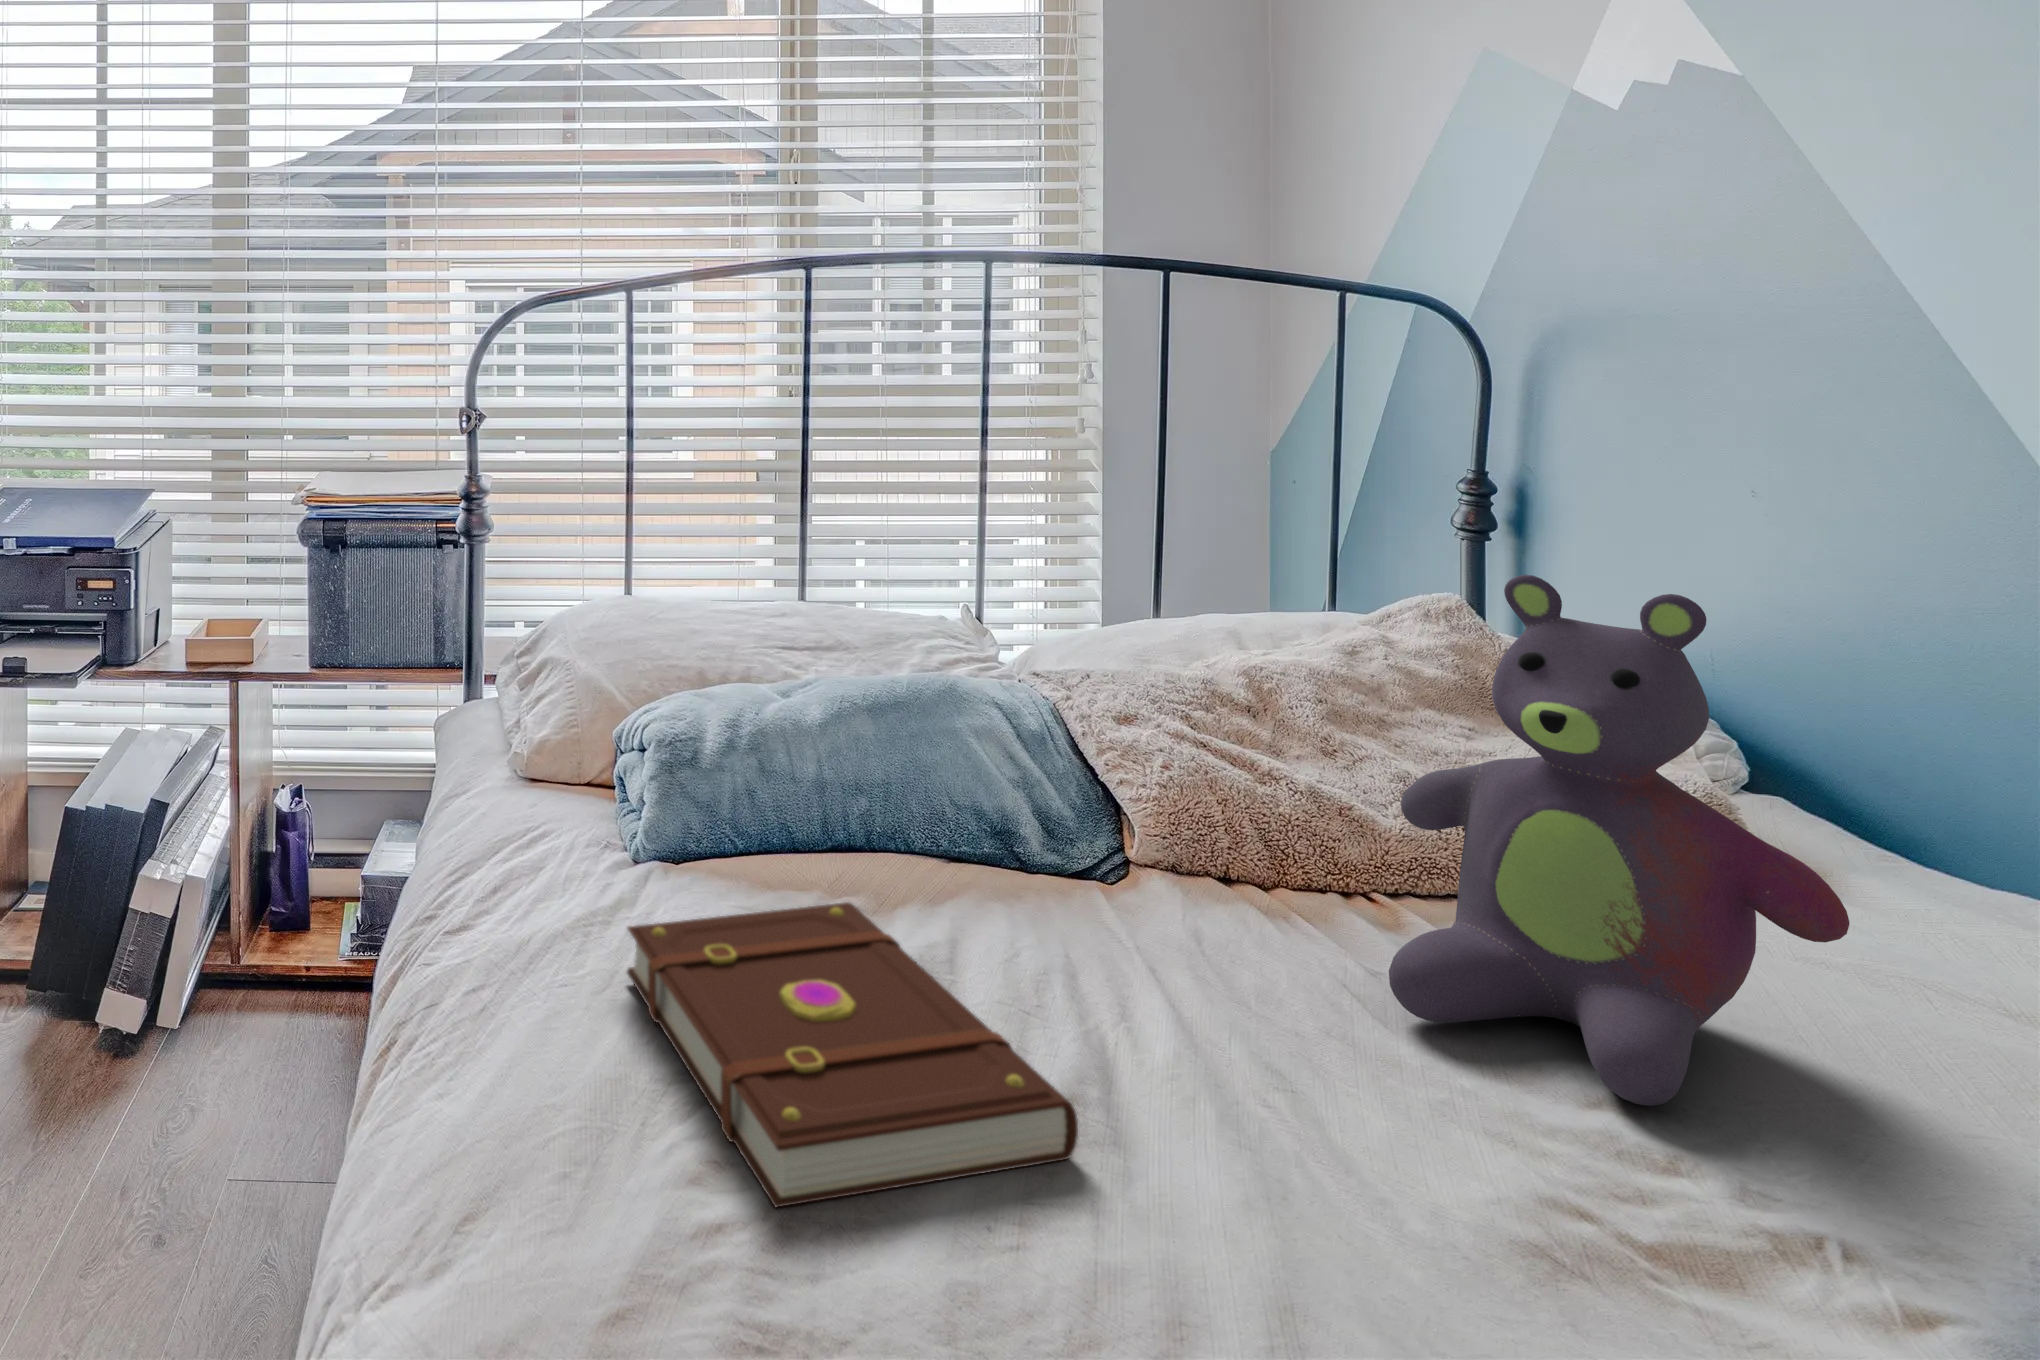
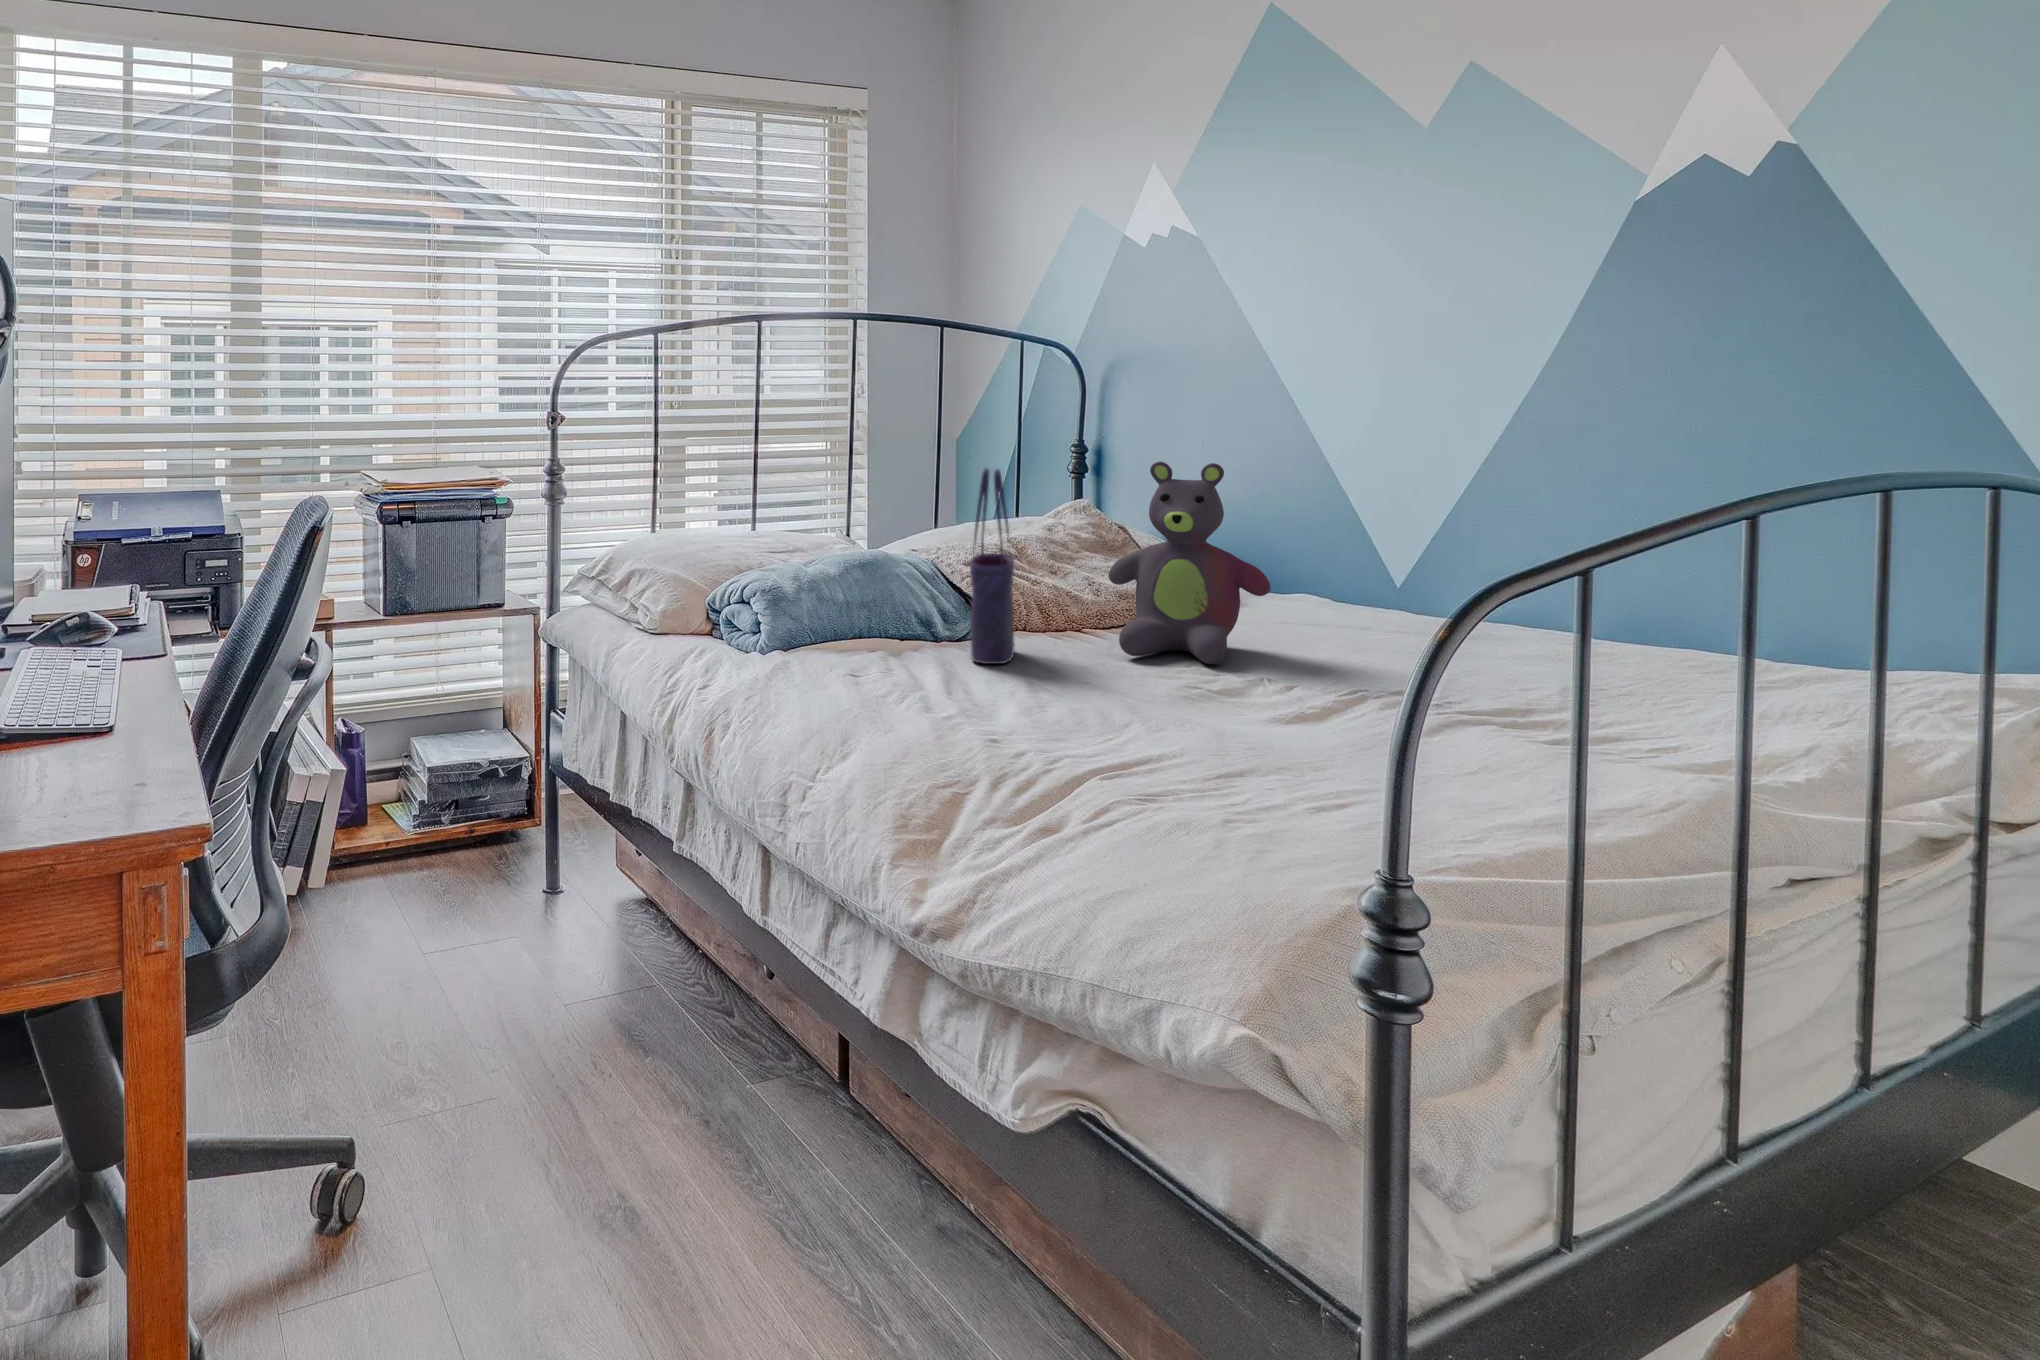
tote bag: none [1031,562,1151,975] -> present [970,469,1014,664]
book: present [627,902,1078,1207] -> none [807,647,1046,729]

